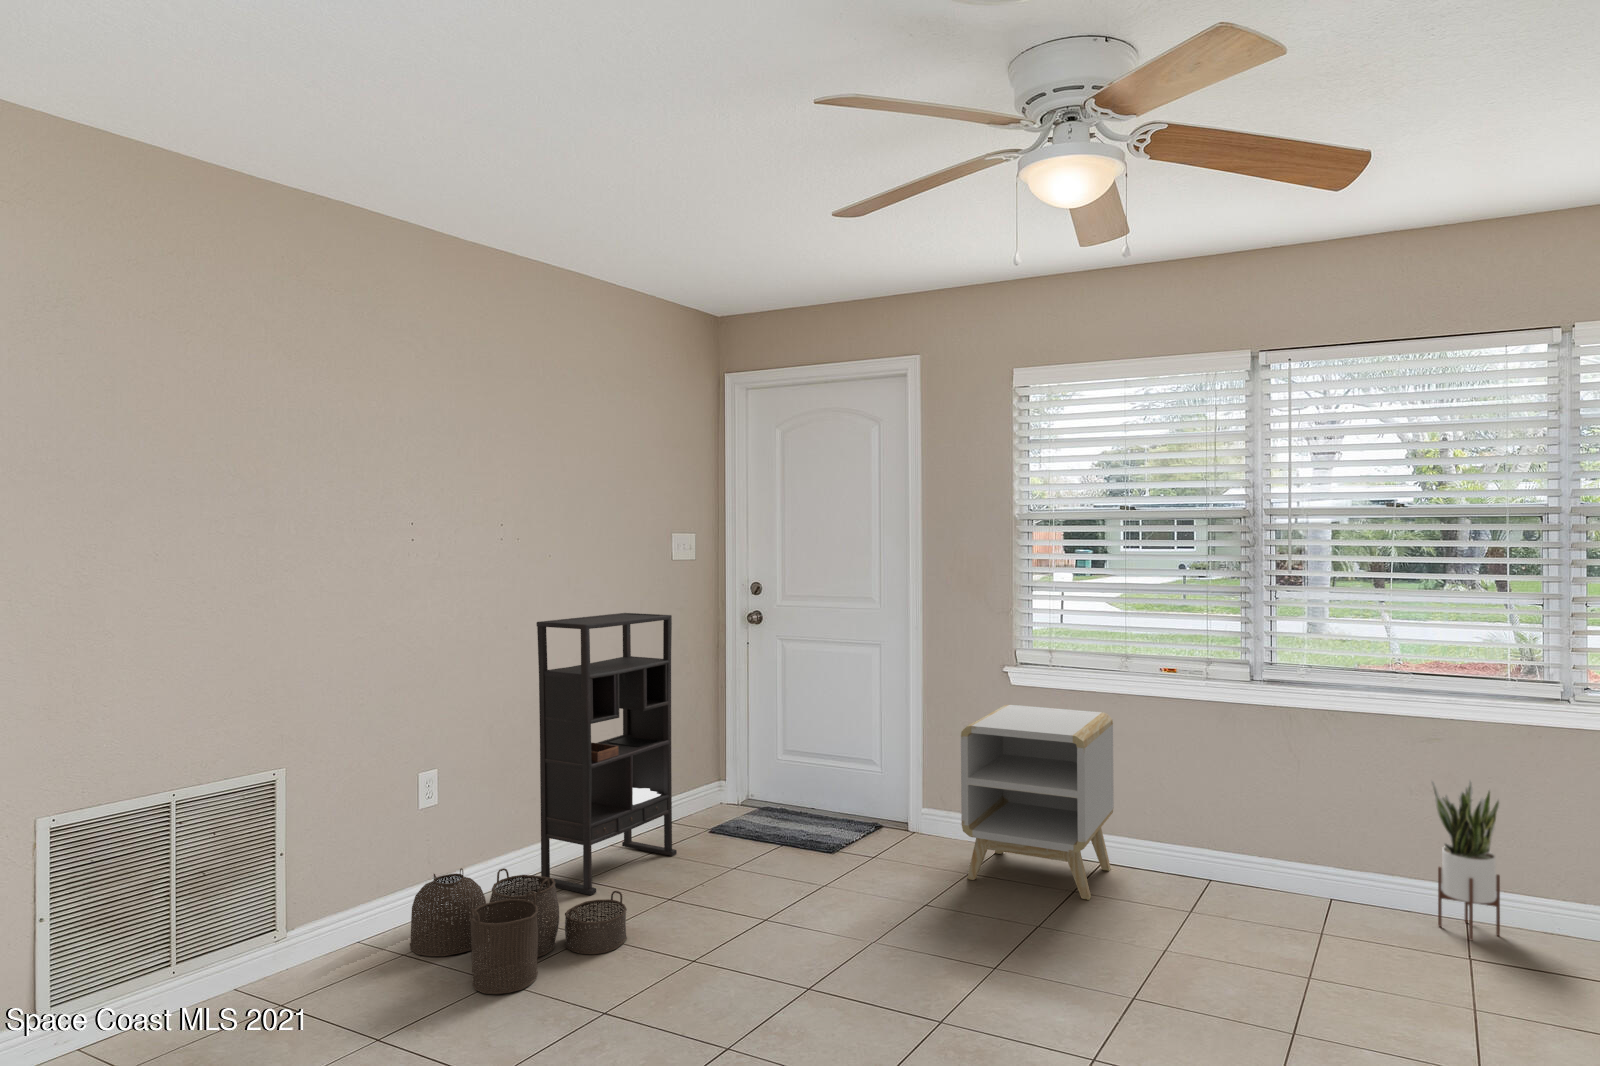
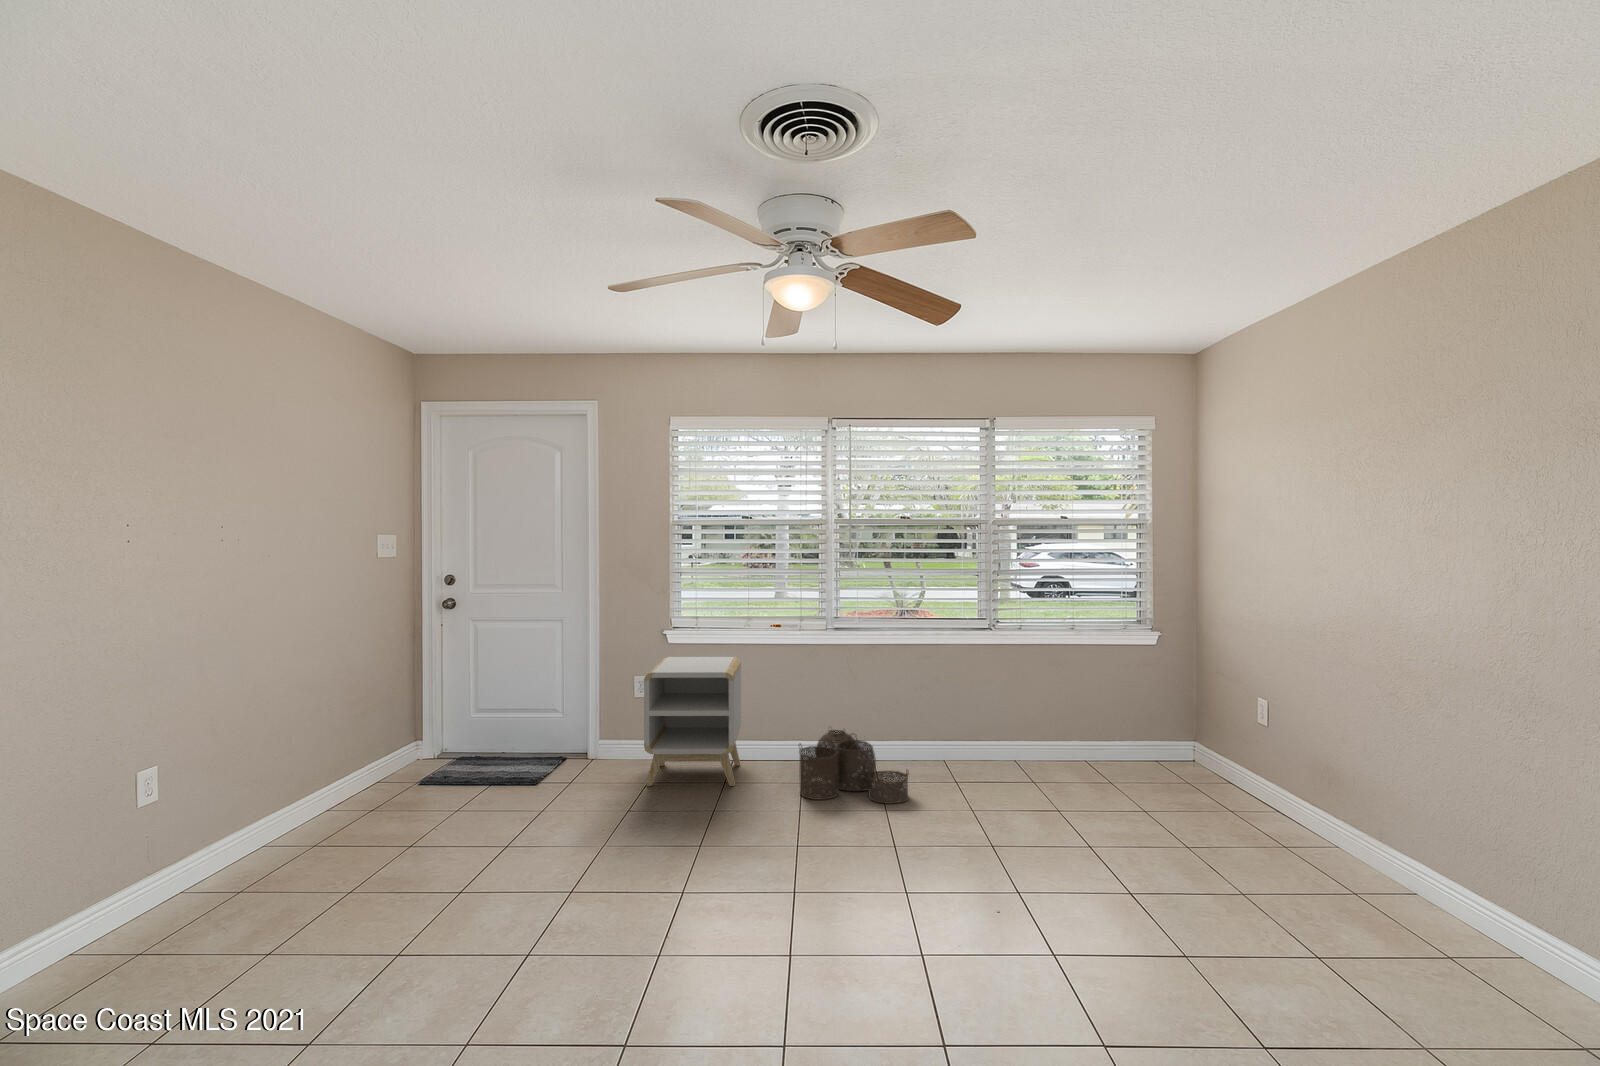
bookshelf: present [536,613,677,895] -> none [261,601,394,851]
potted plant: present [1431,781,1500,940] -> none [930,678,963,772]
woven basket: present [410,868,627,994] -> present [799,730,909,804]

